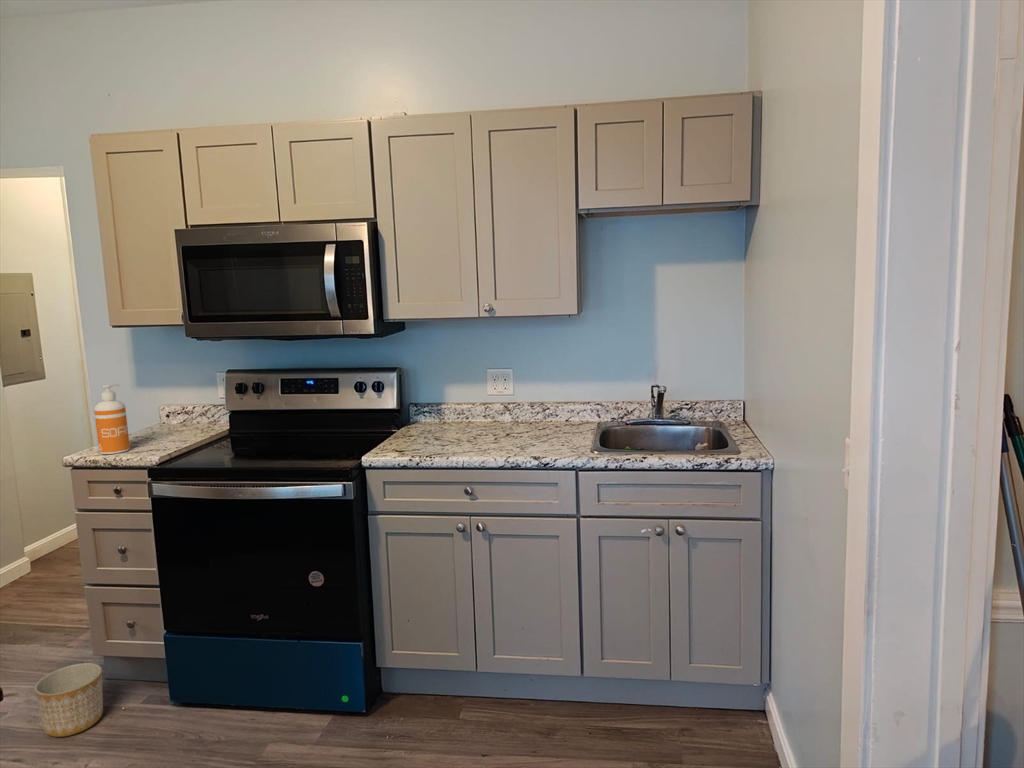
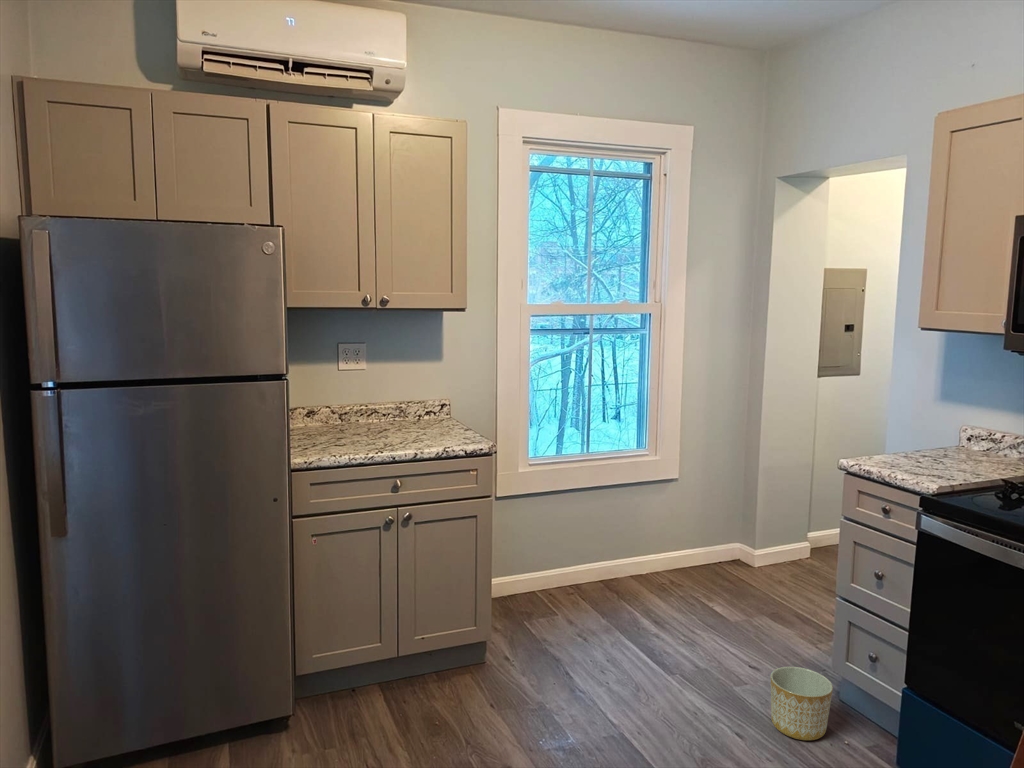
soap dispenser: present [94,384,130,454] -> none [878,392,915,469]

